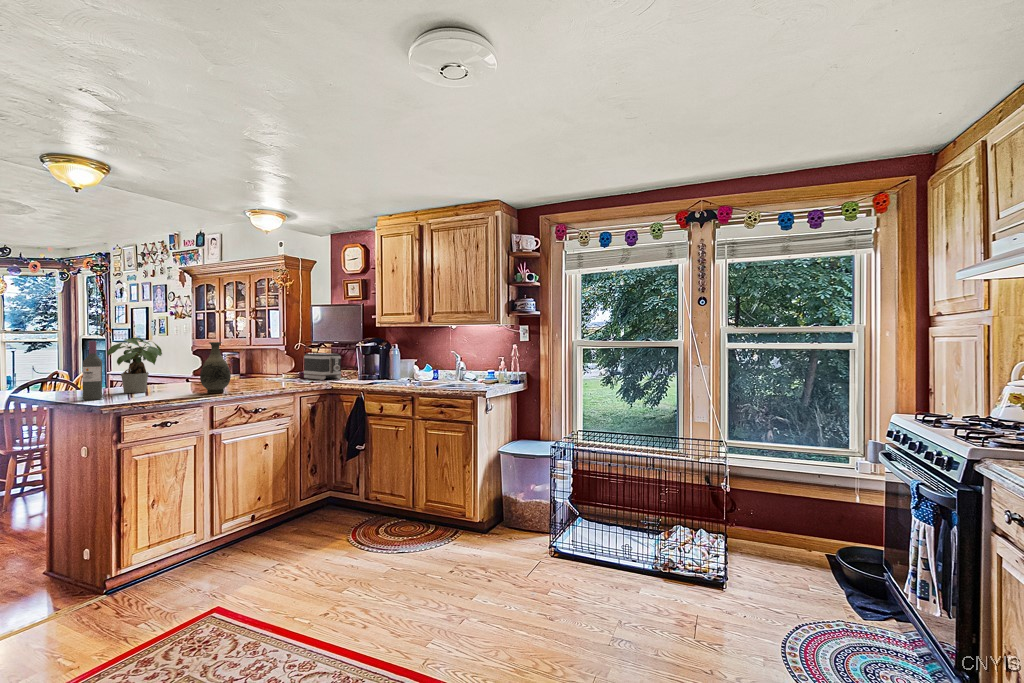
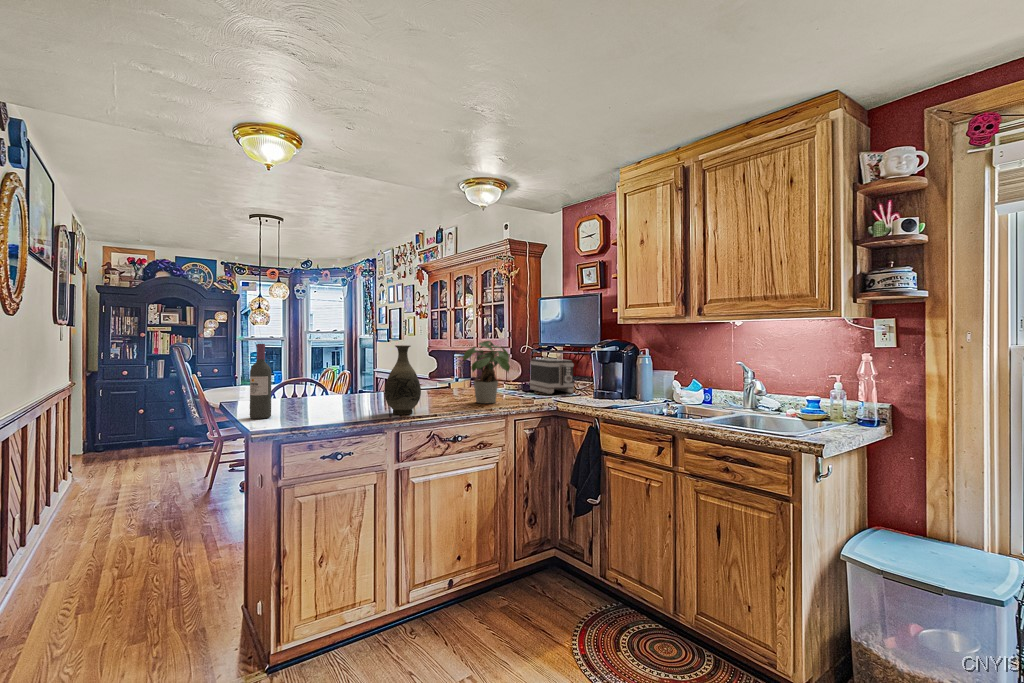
potted plant: present [107,337,162,393] -> present [463,341,510,403]

